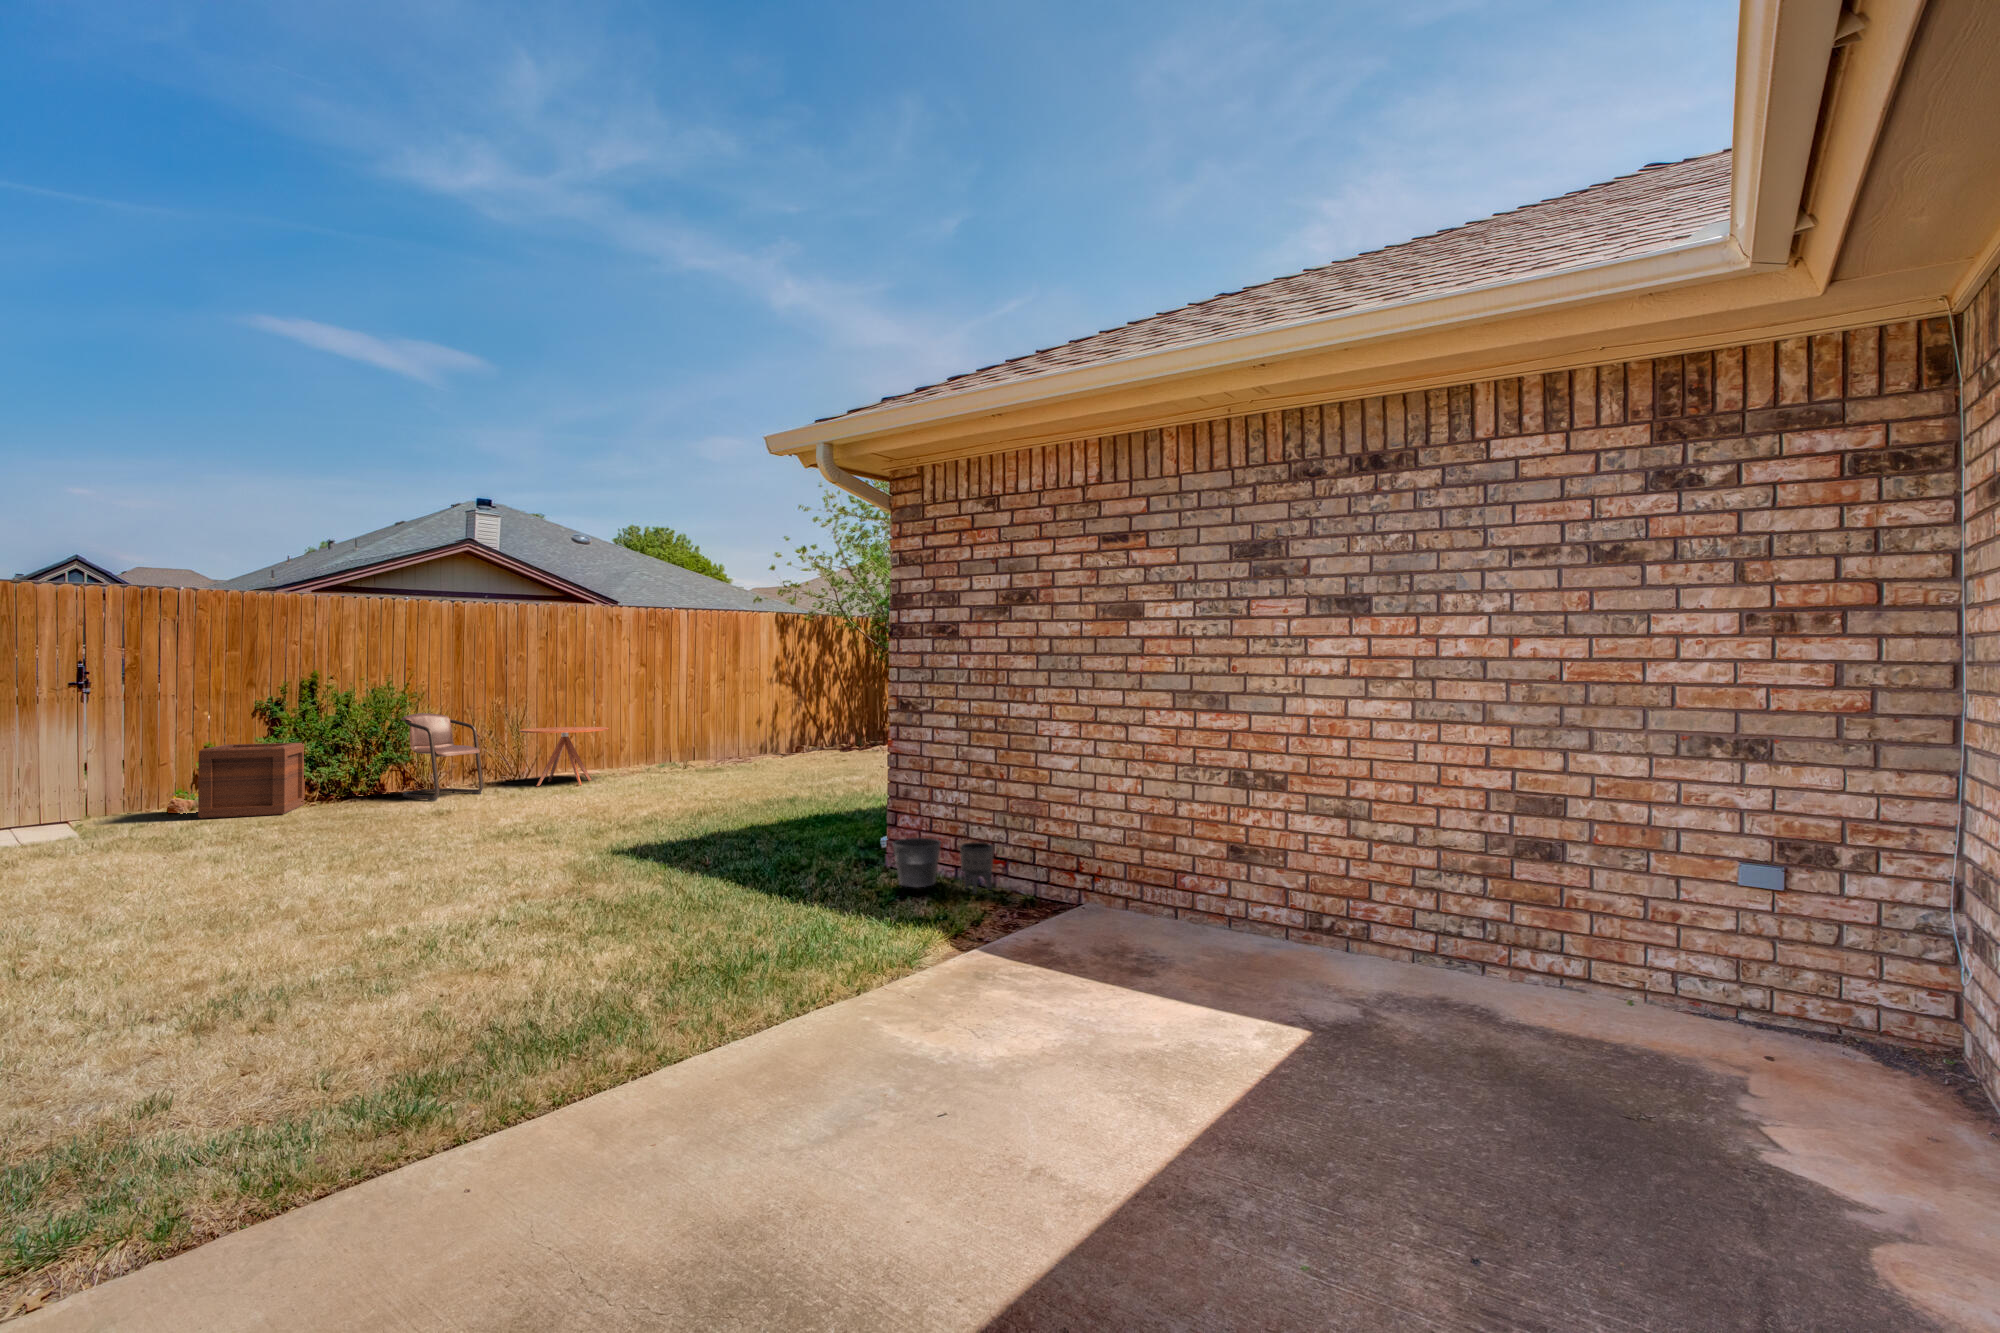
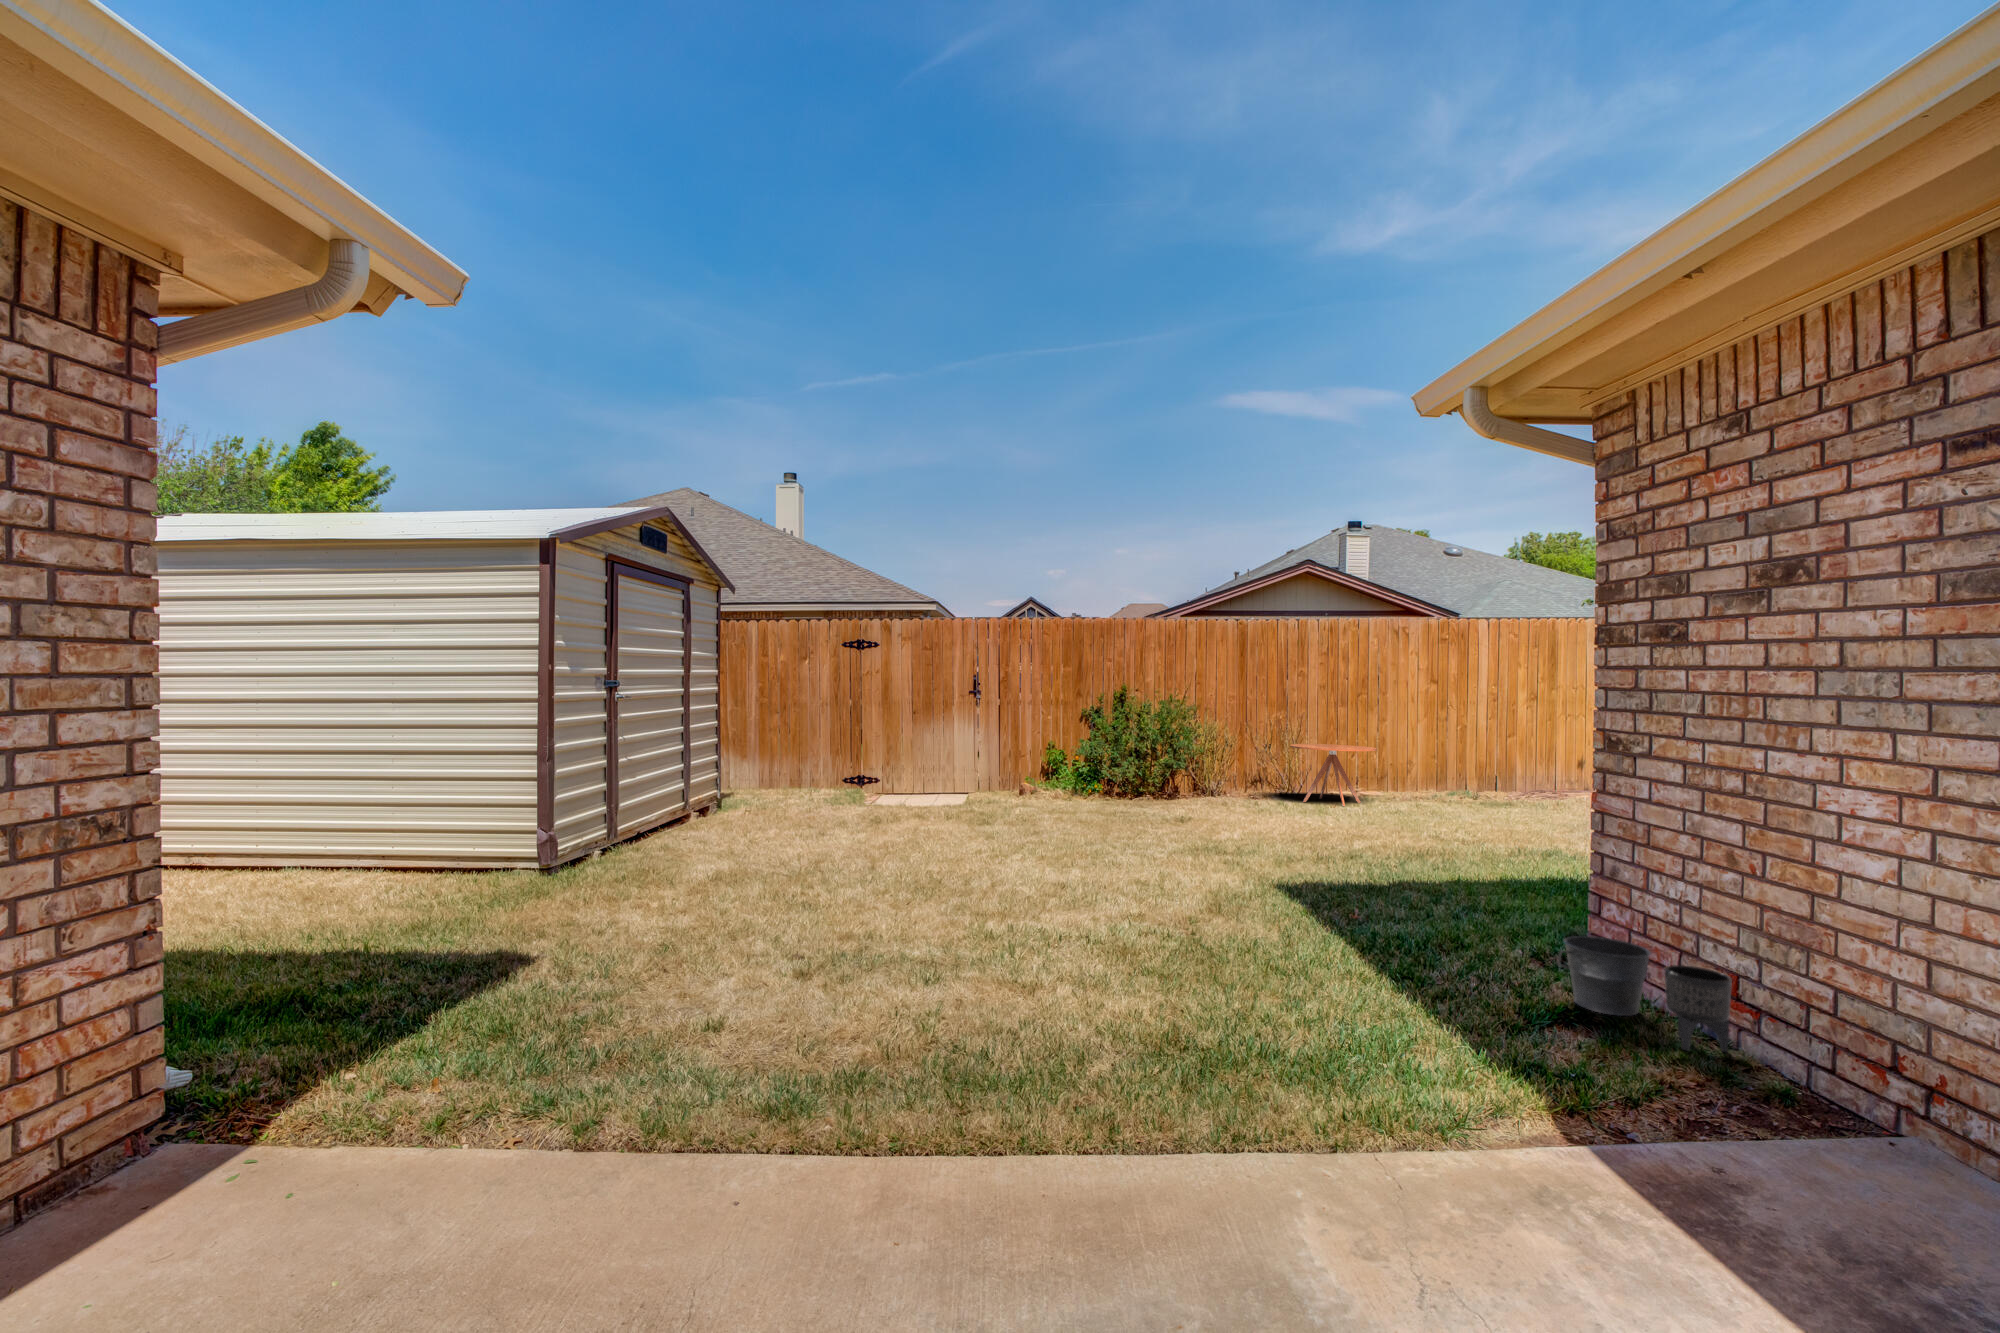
chair: present [401,713,483,801] -> none [1187,723,1251,804]
wooden crate: present [198,743,305,819] -> none [1048,740,1120,800]

